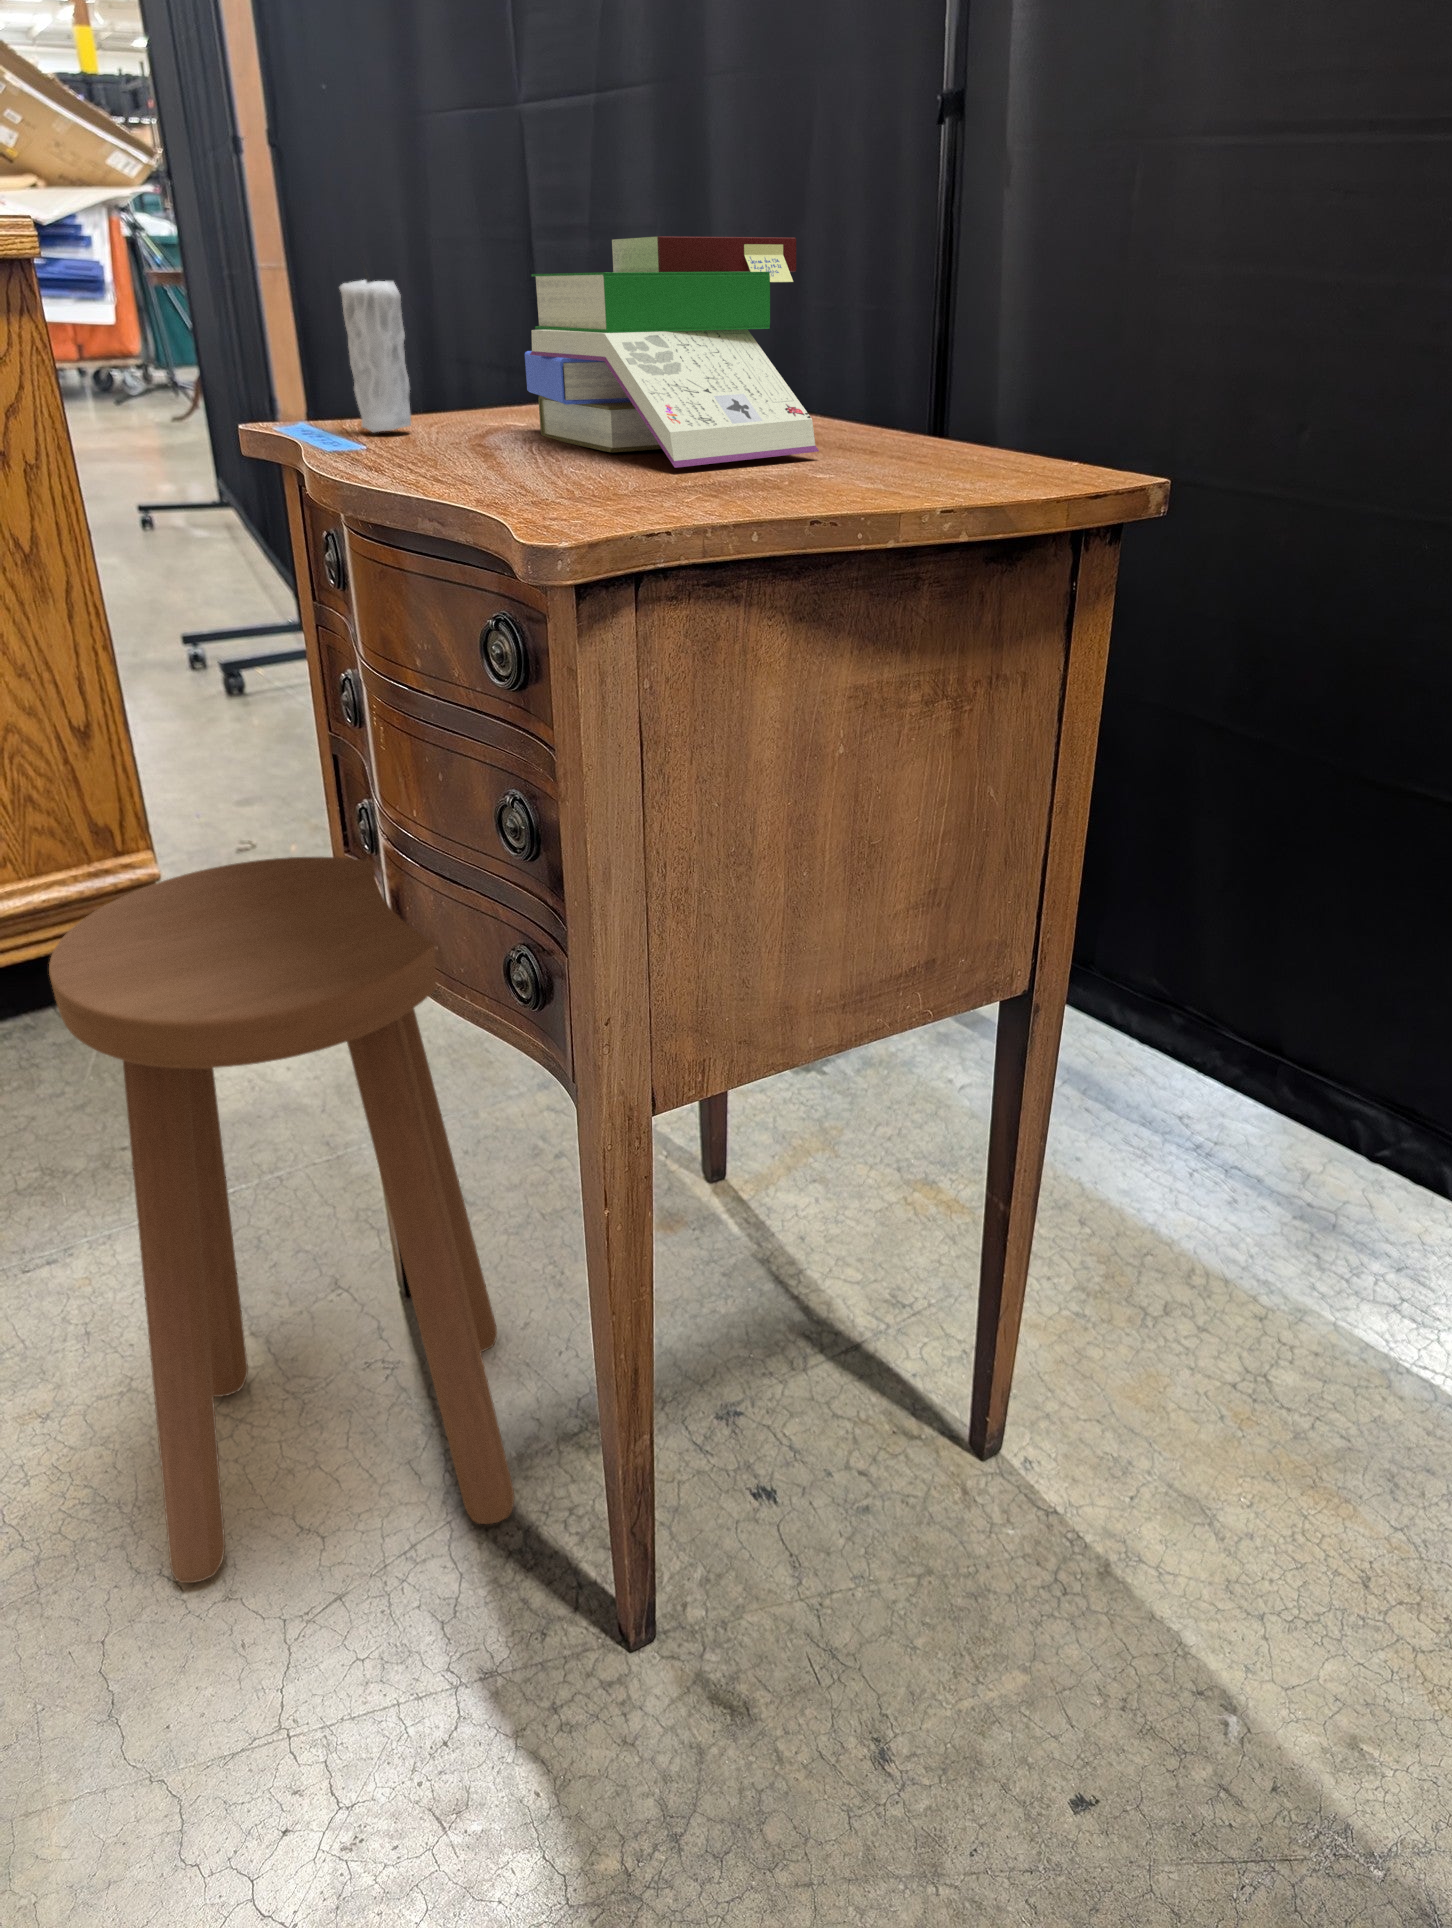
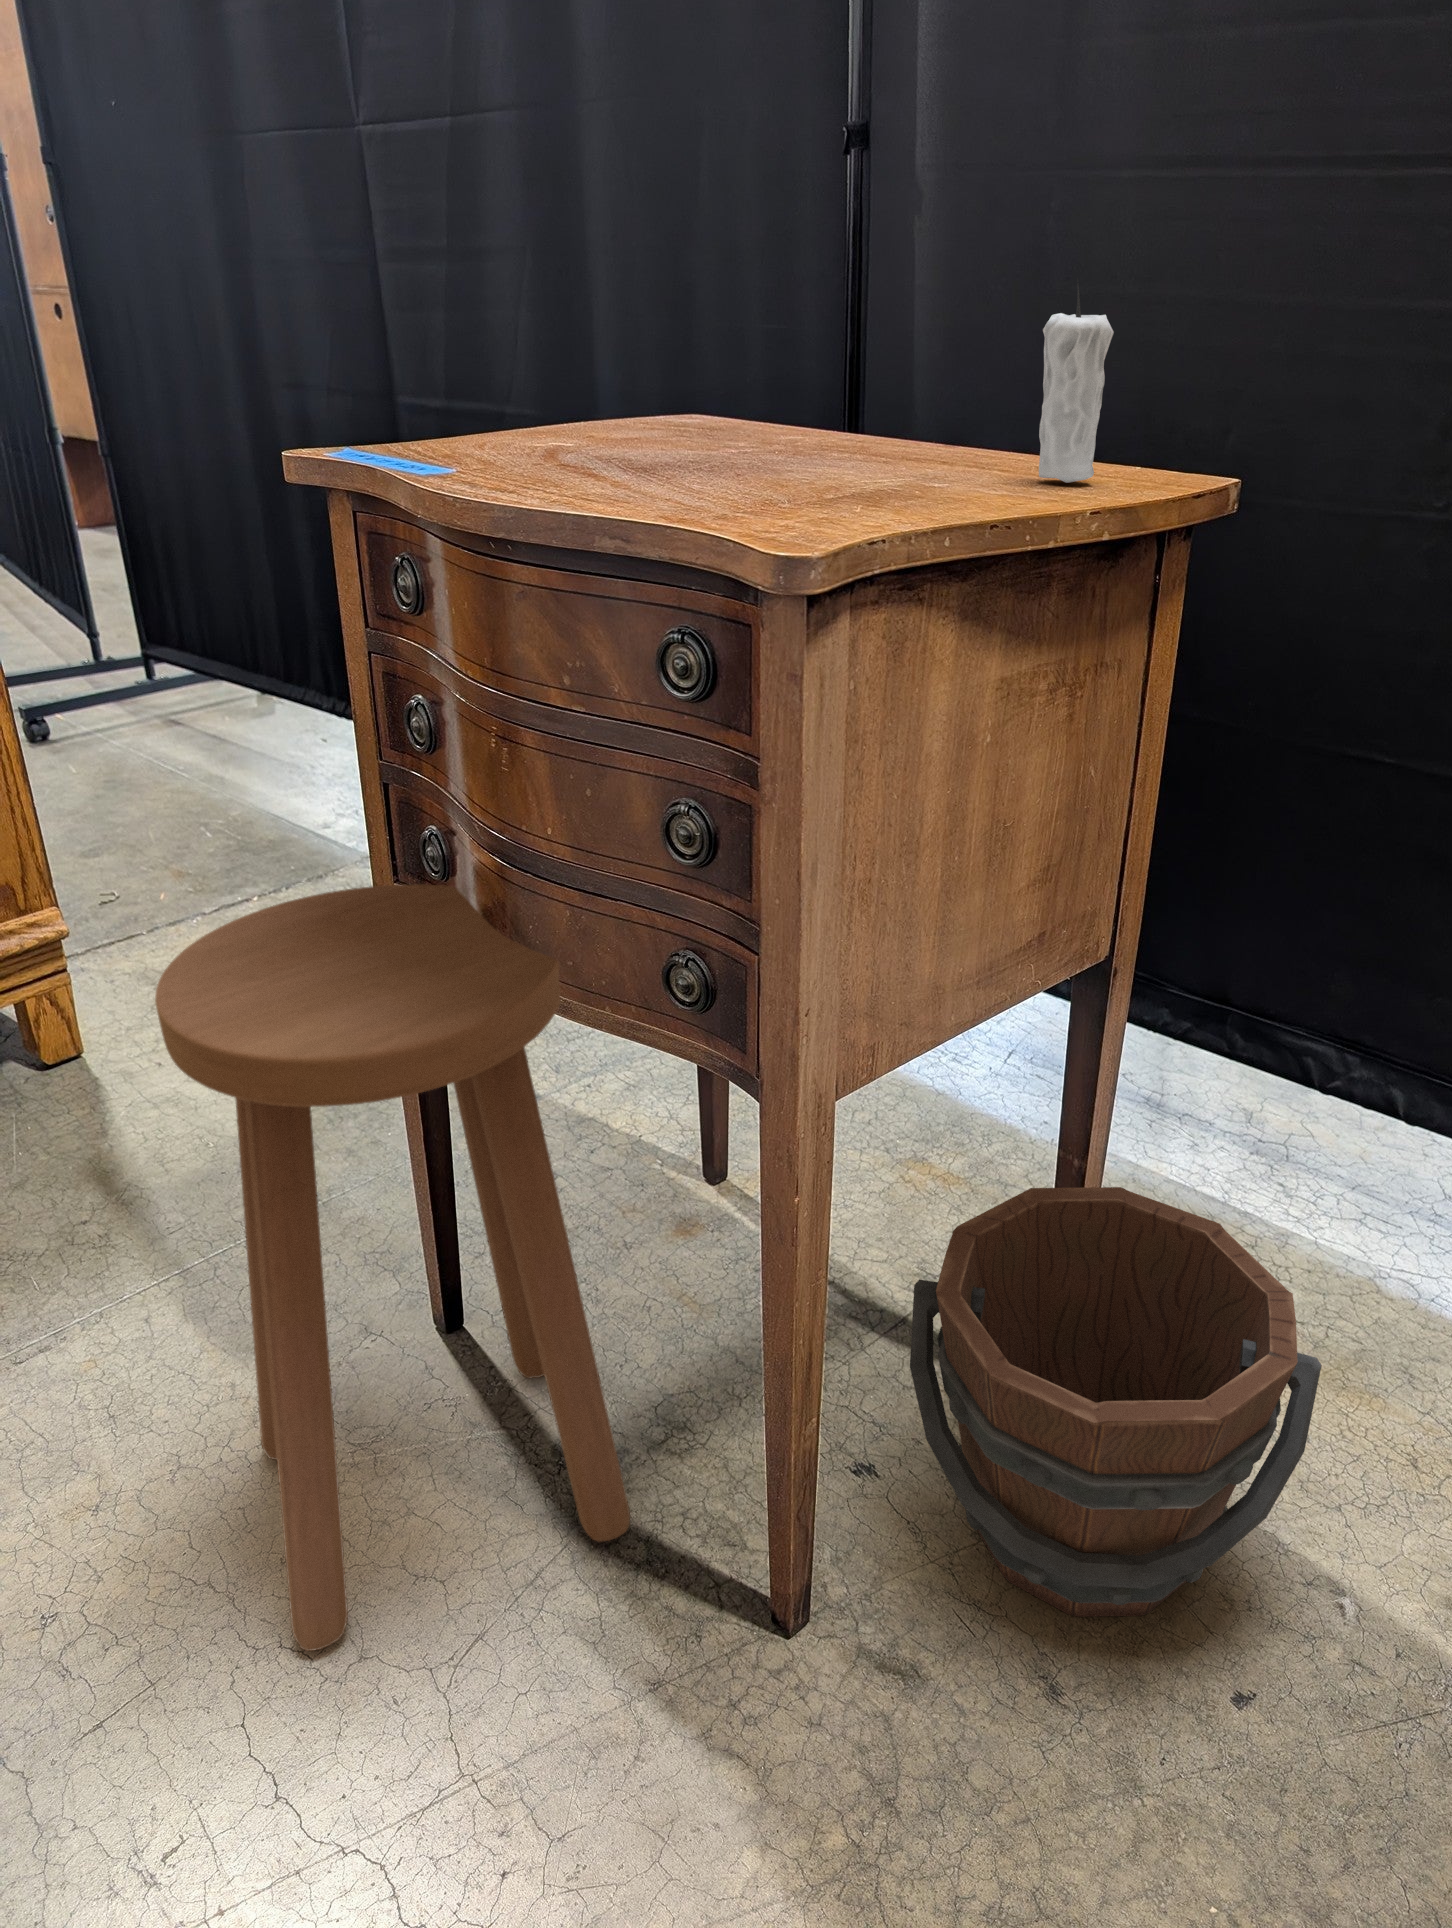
book: present [525,236,819,468] -> none [576,258,901,476]
candle: present [339,256,411,432] -> present [1039,284,1114,483]
bucket: none [786,1227,1208,1694] -> present [910,1187,1322,1617]

